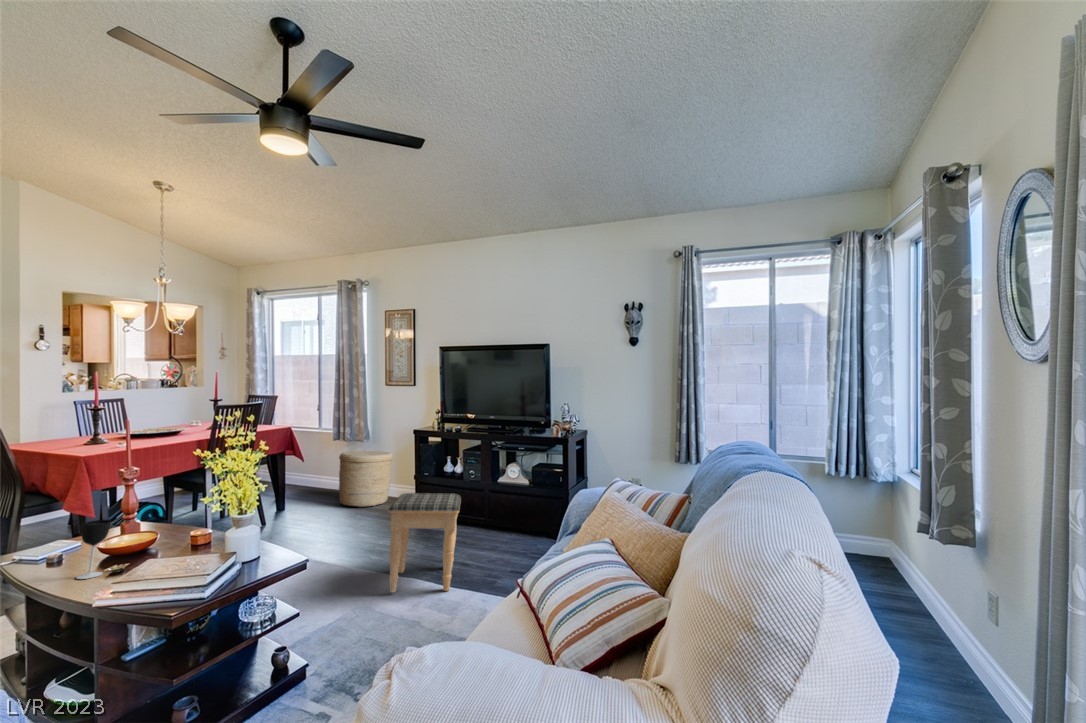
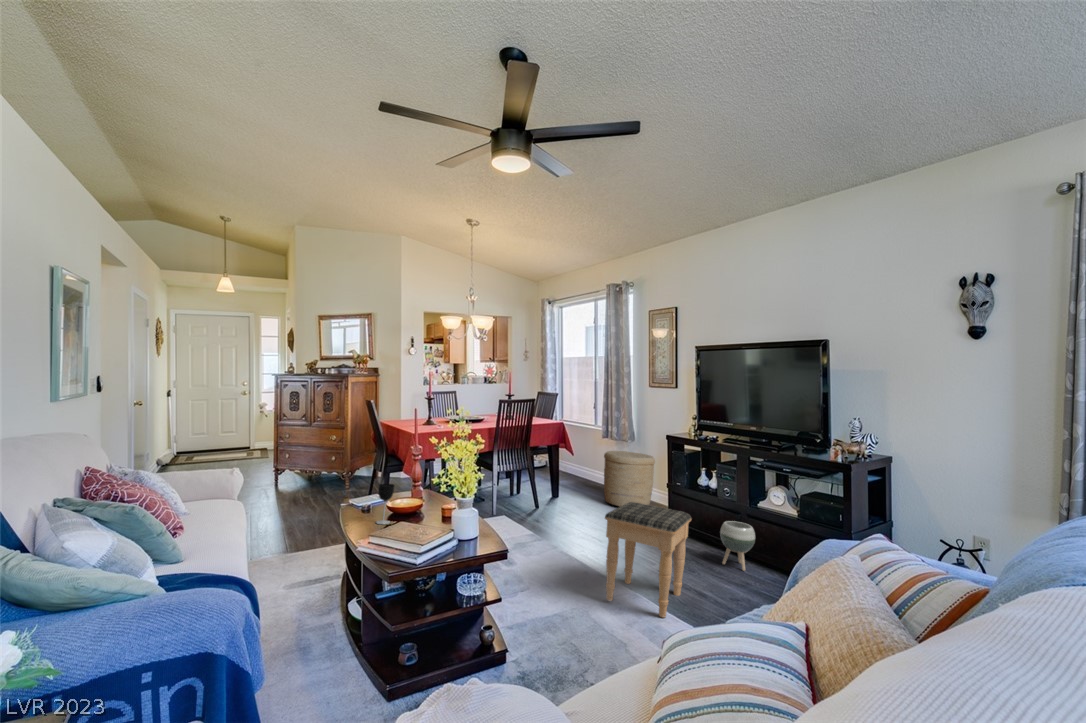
planter: none [472,497,499,536] -> present [720,521,755,571]

